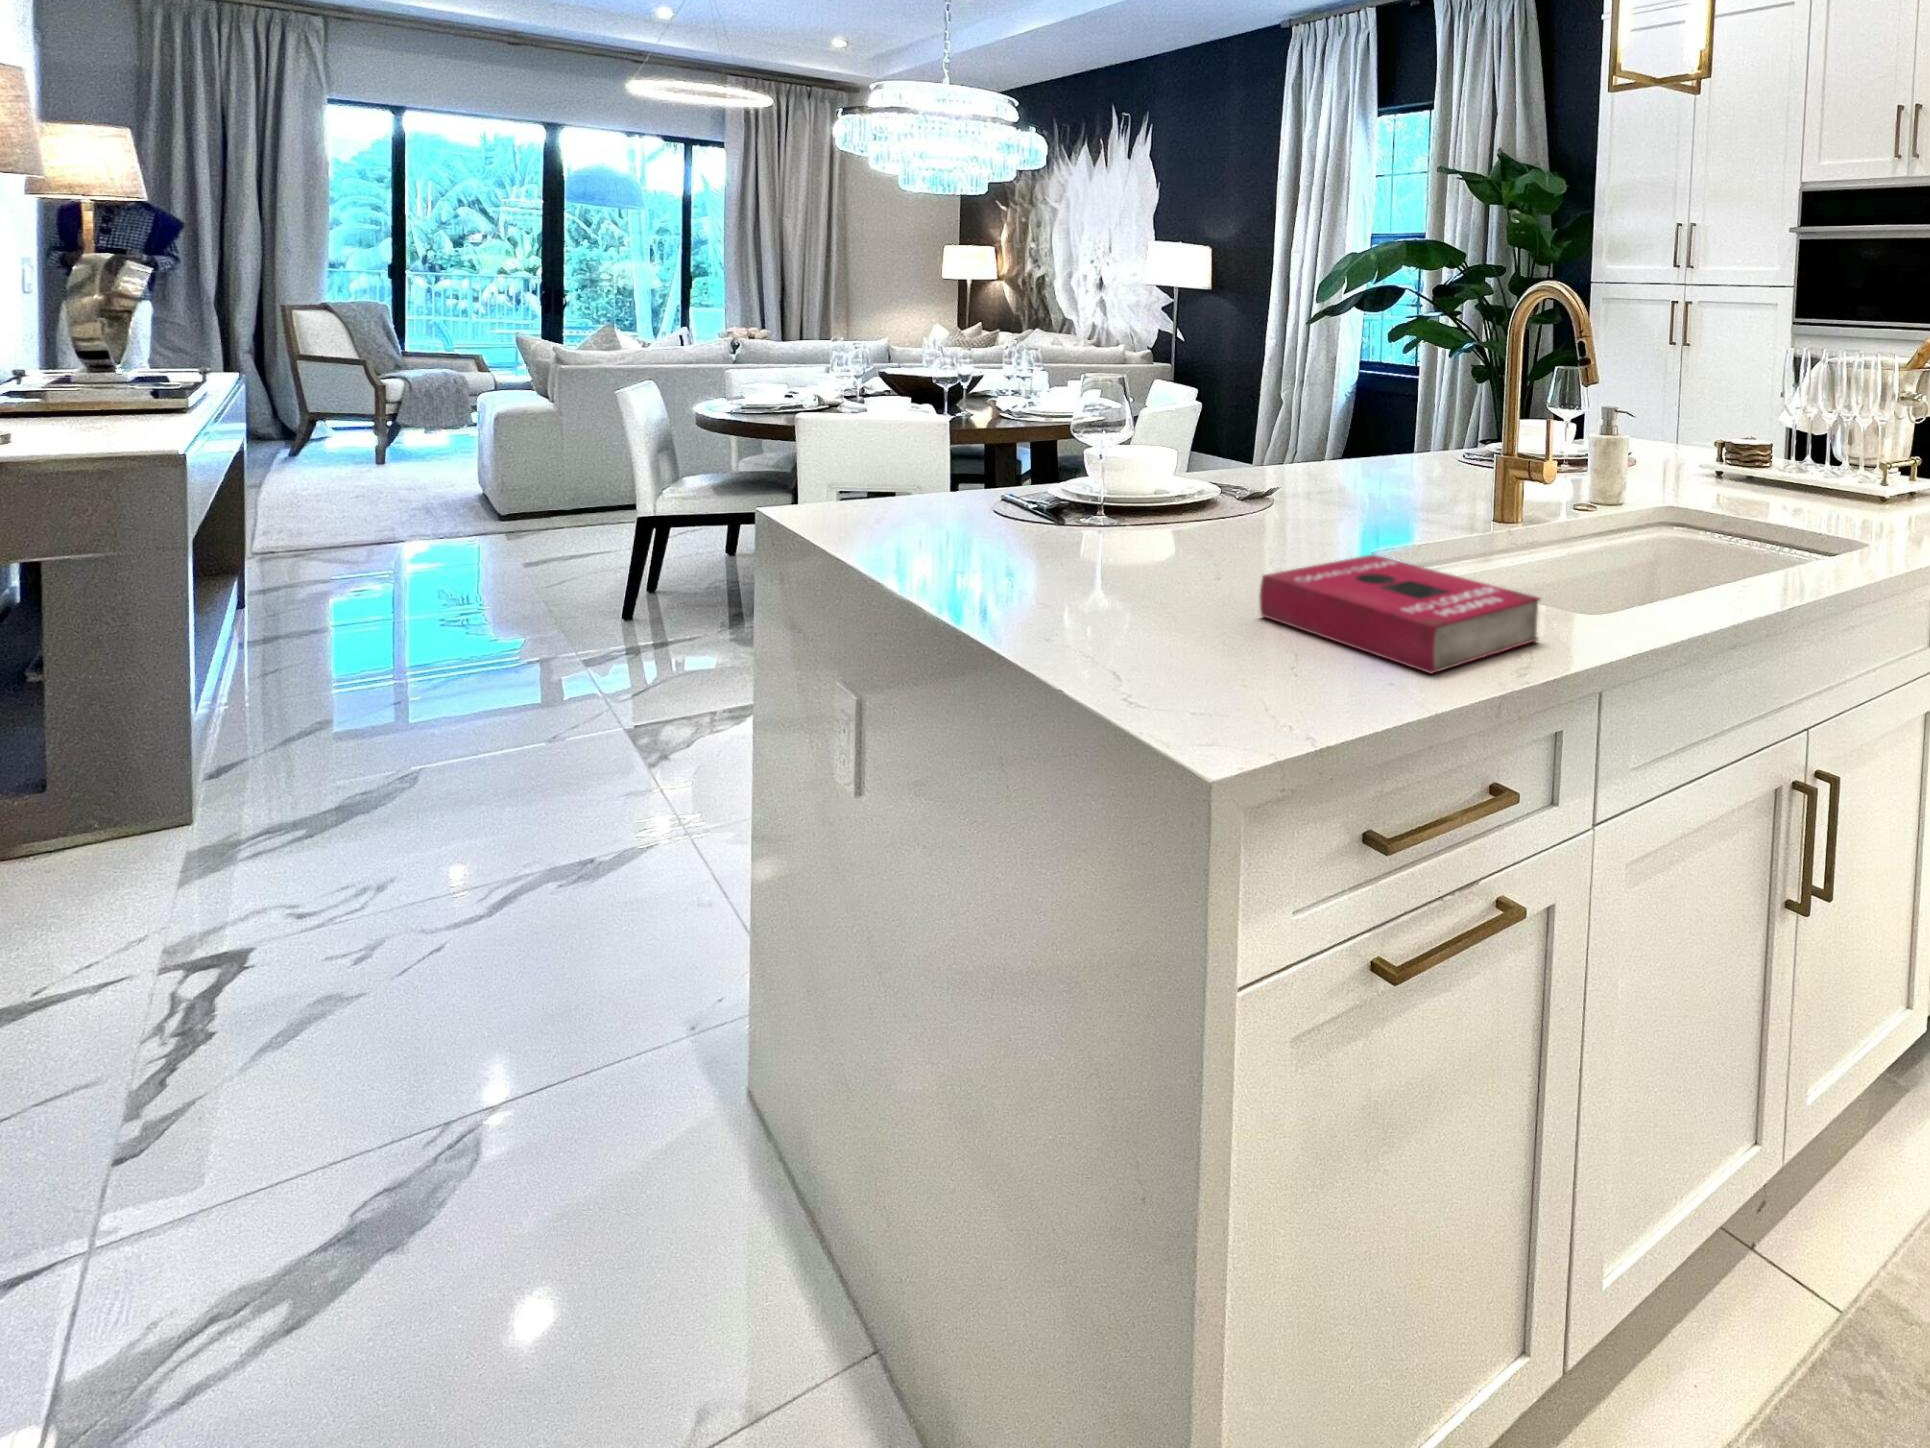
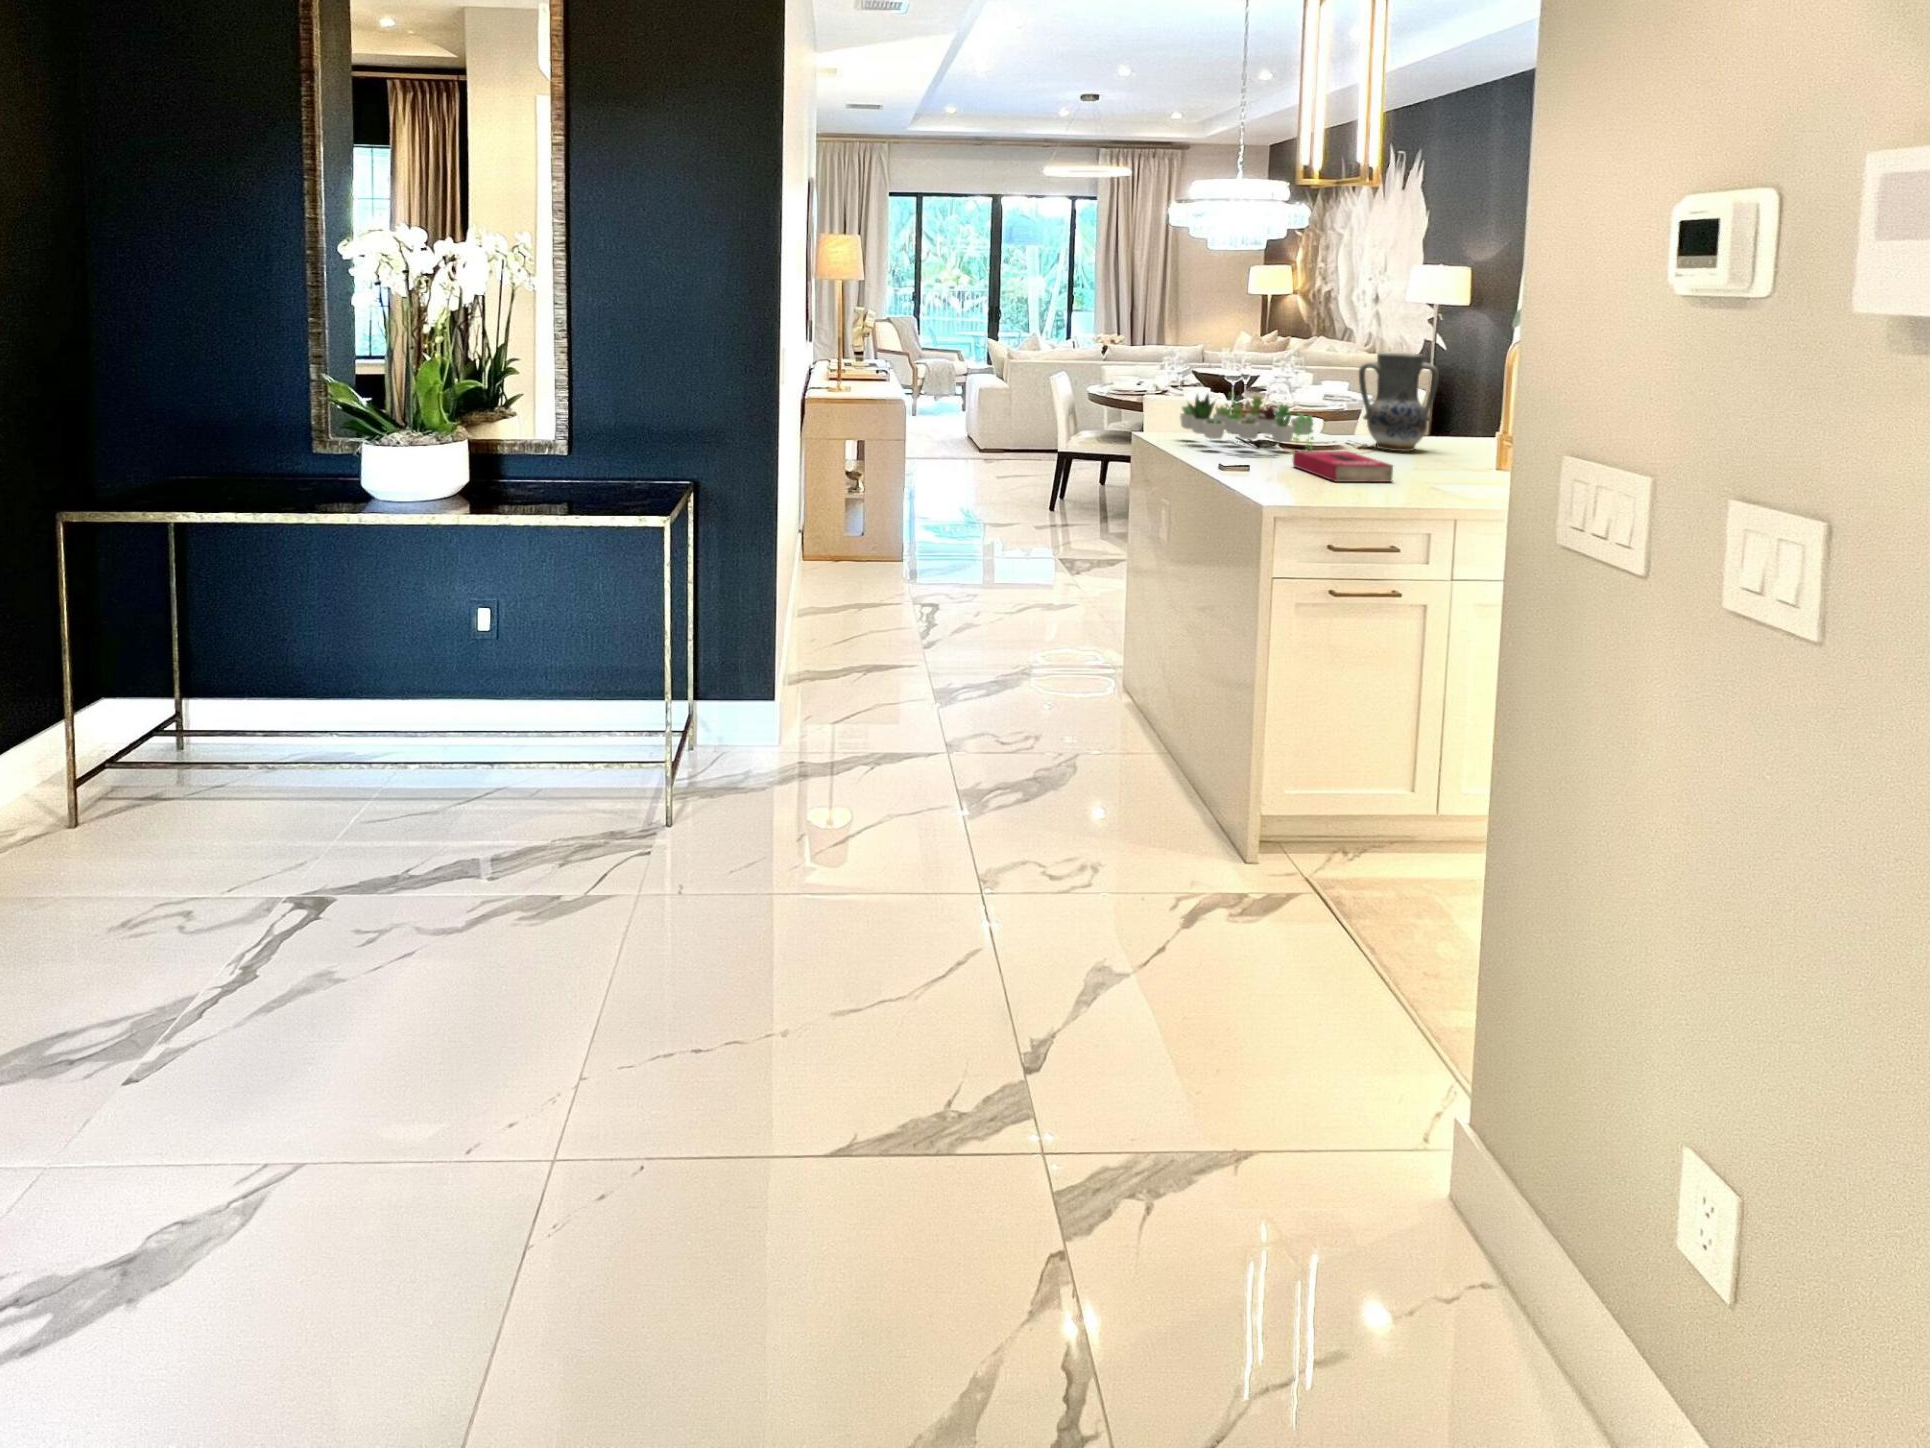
vase: none [1302,321,1439,520] -> present [1359,352,1439,452]
succulent plant: none [911,407,1245,567] -> present [1180,391,1313,451]

